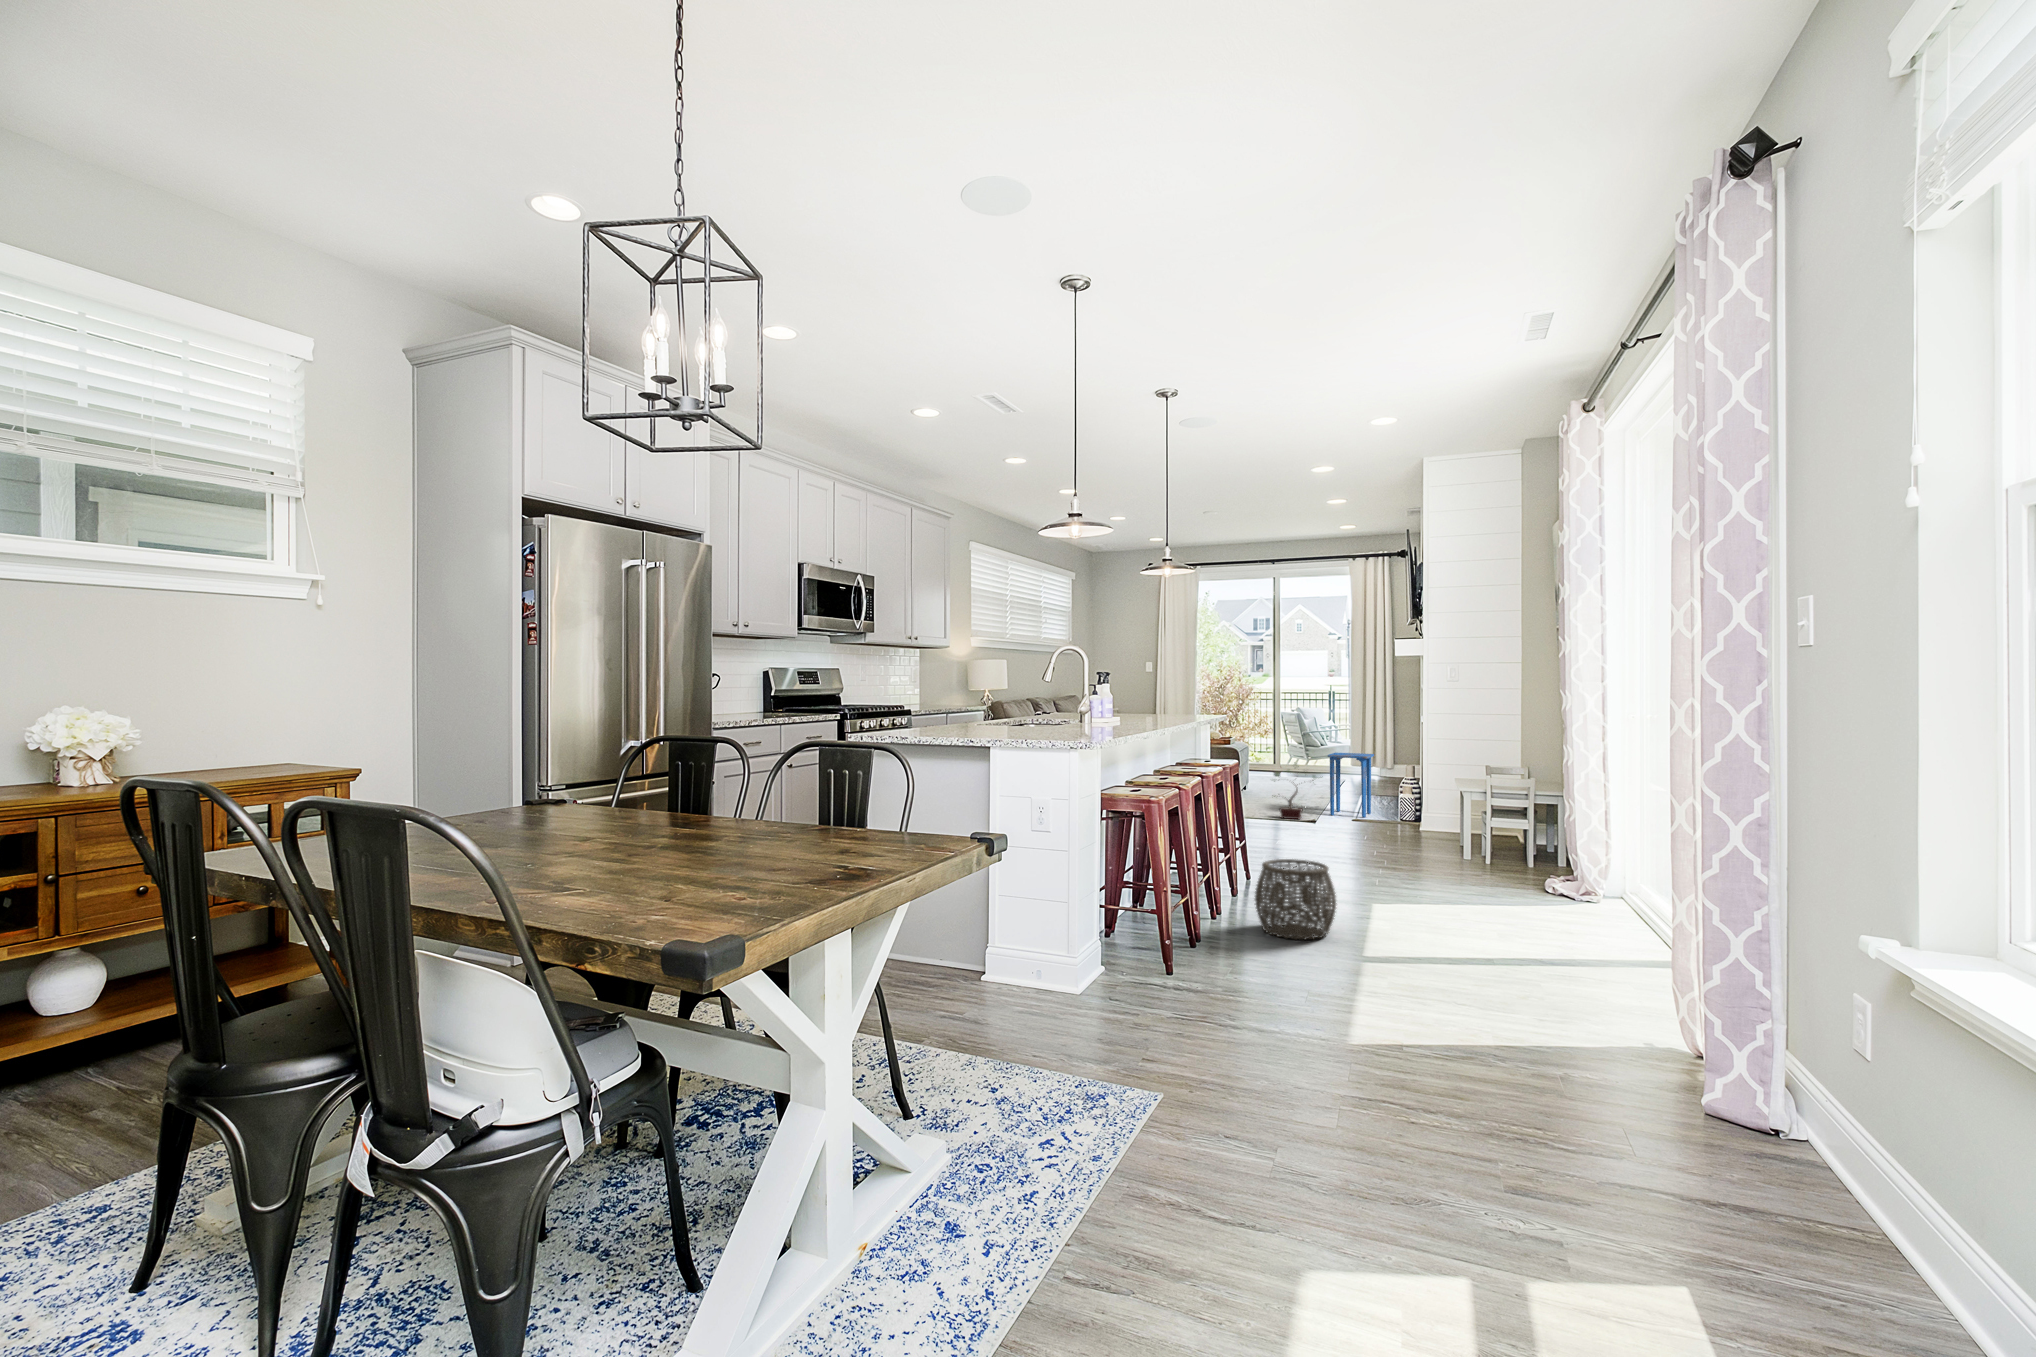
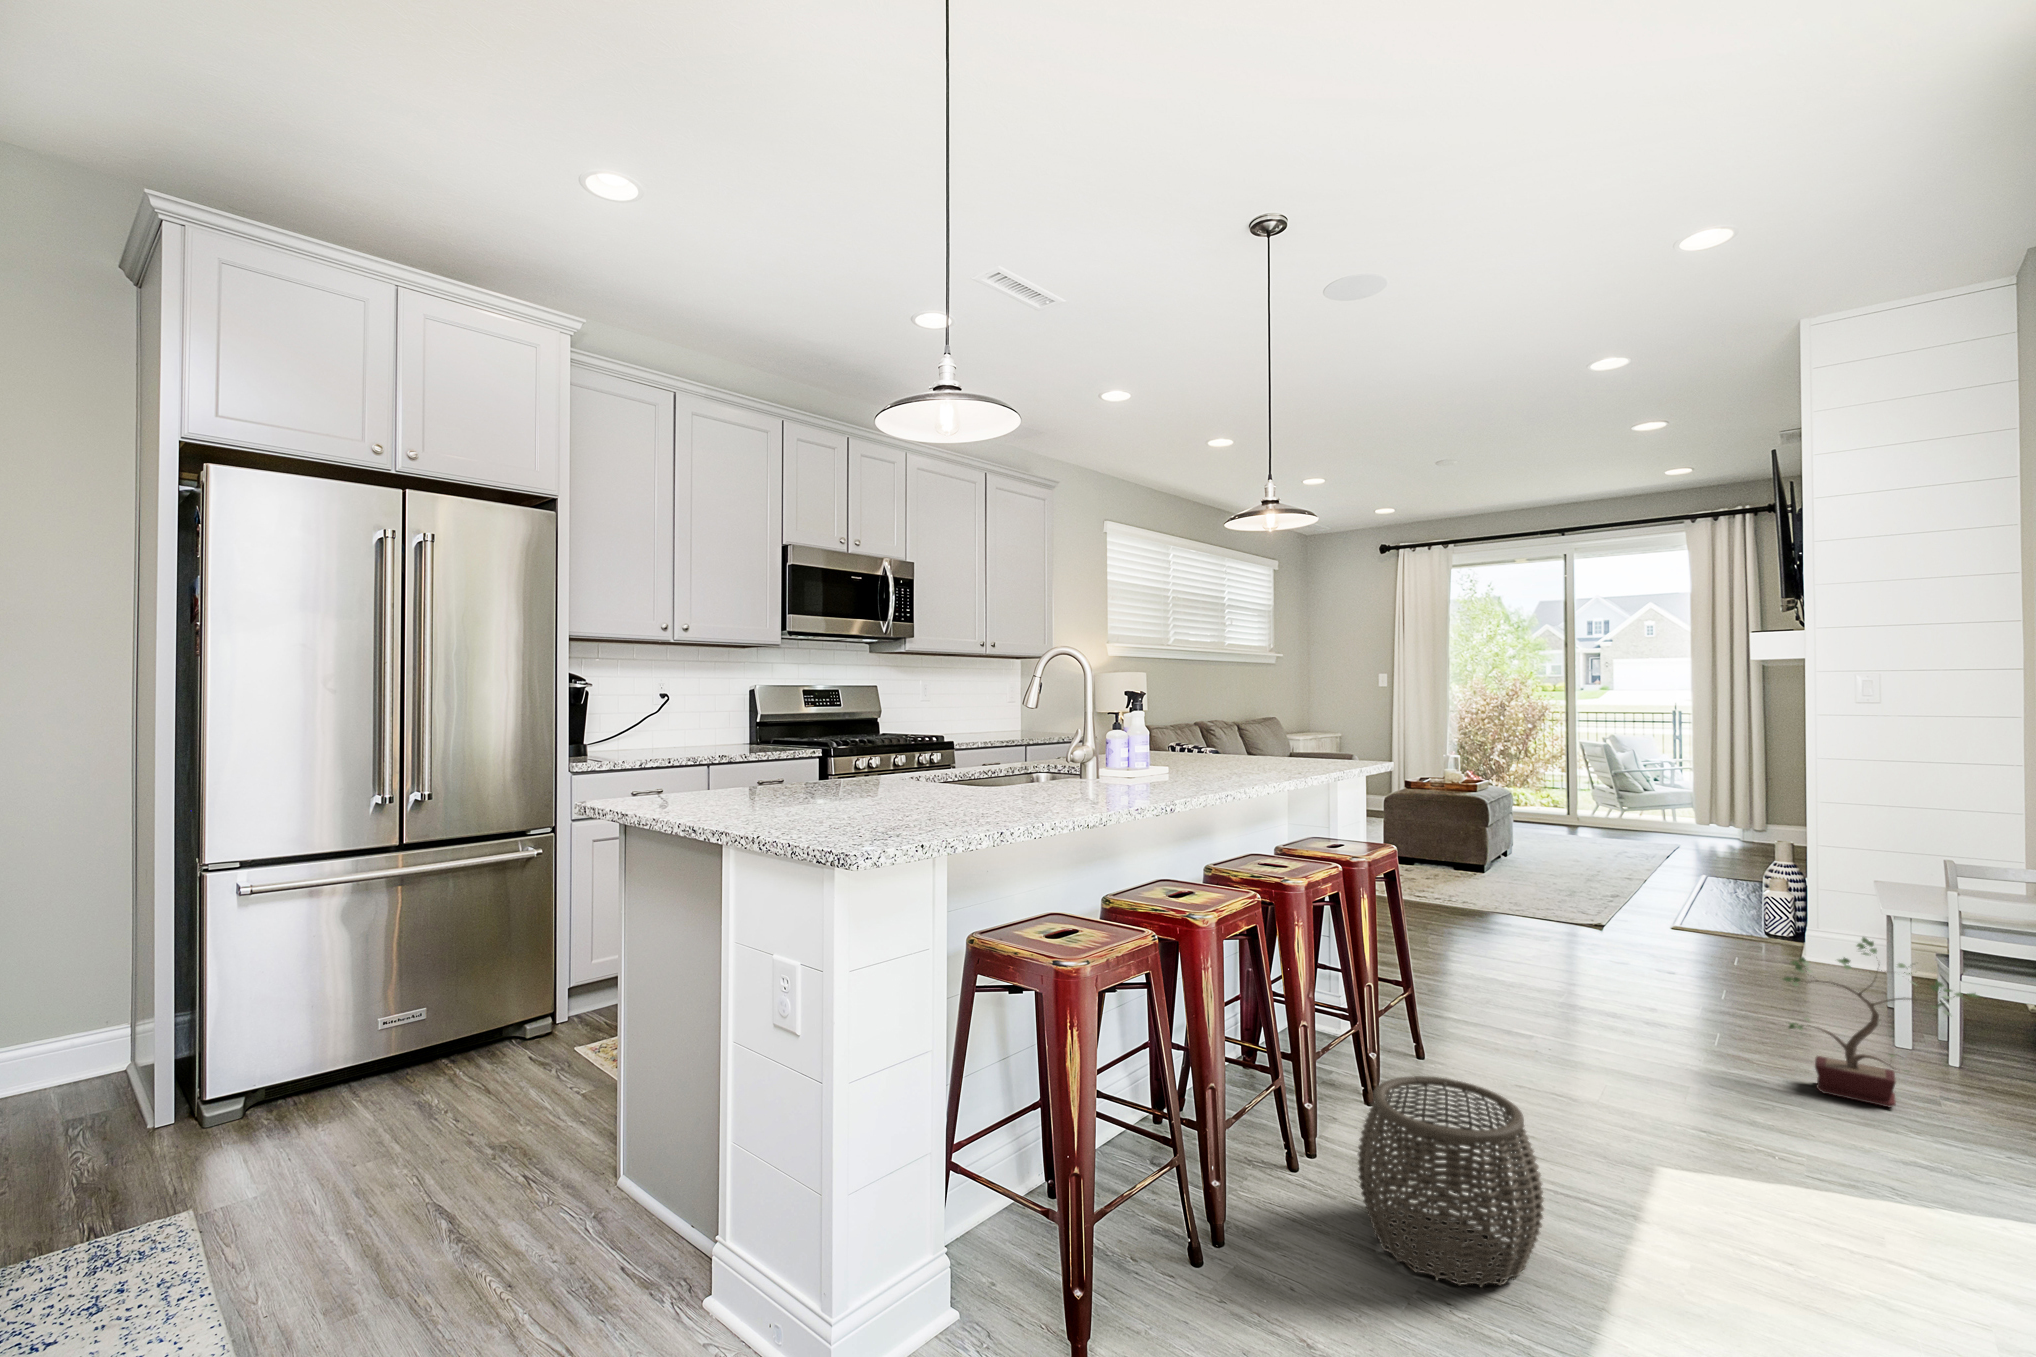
side table: present [1328,753,1374,817] -> none [1630,812,1716,920]
potted plant: present [1274,772,1315,819] -> present [1783,937,1979,1107]

